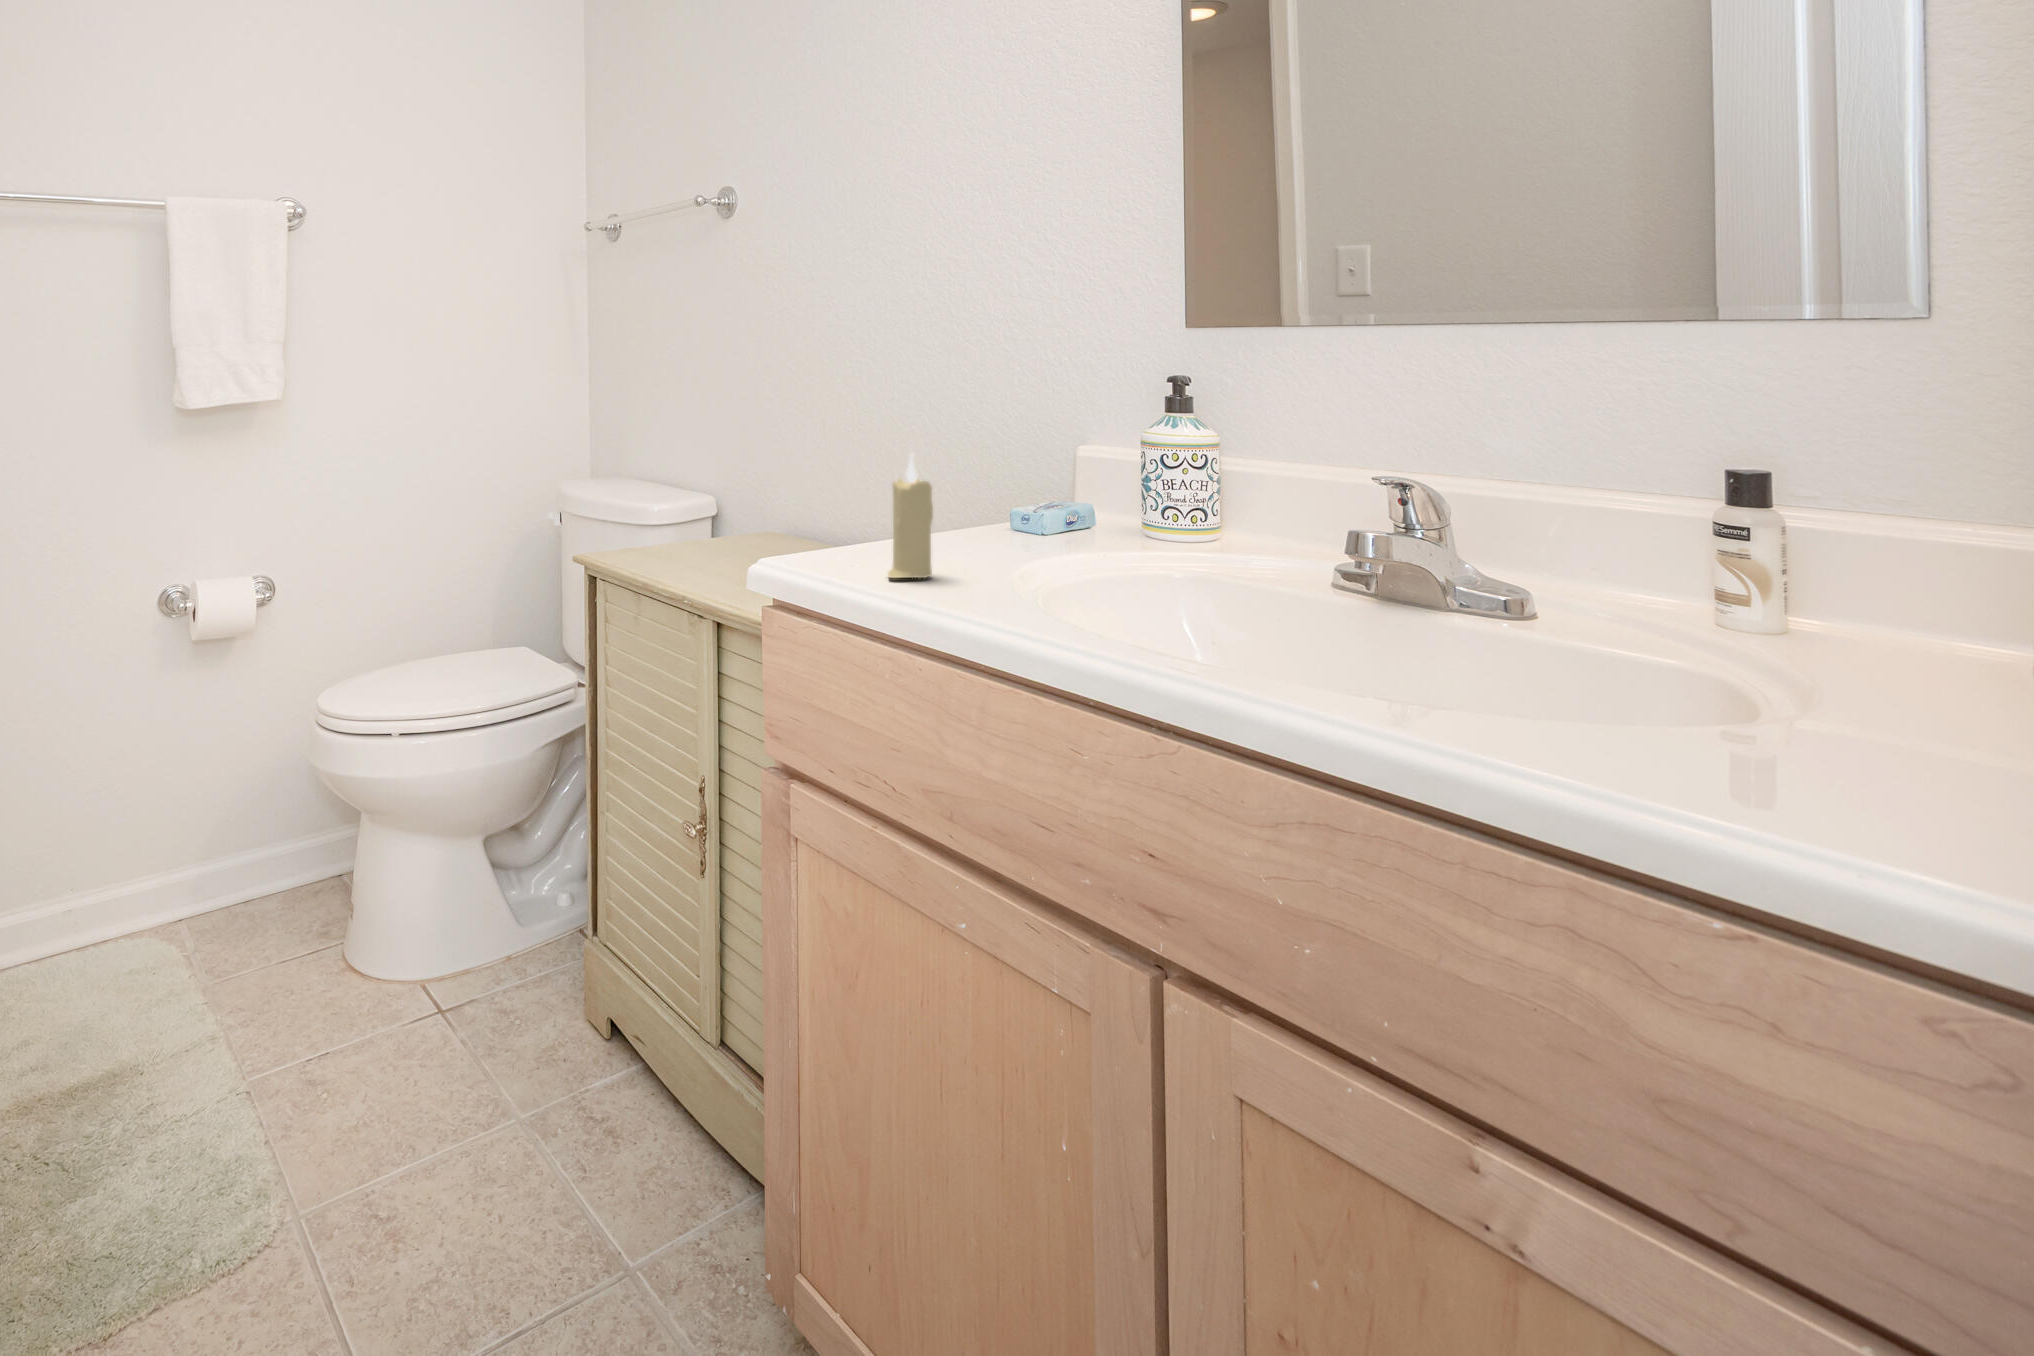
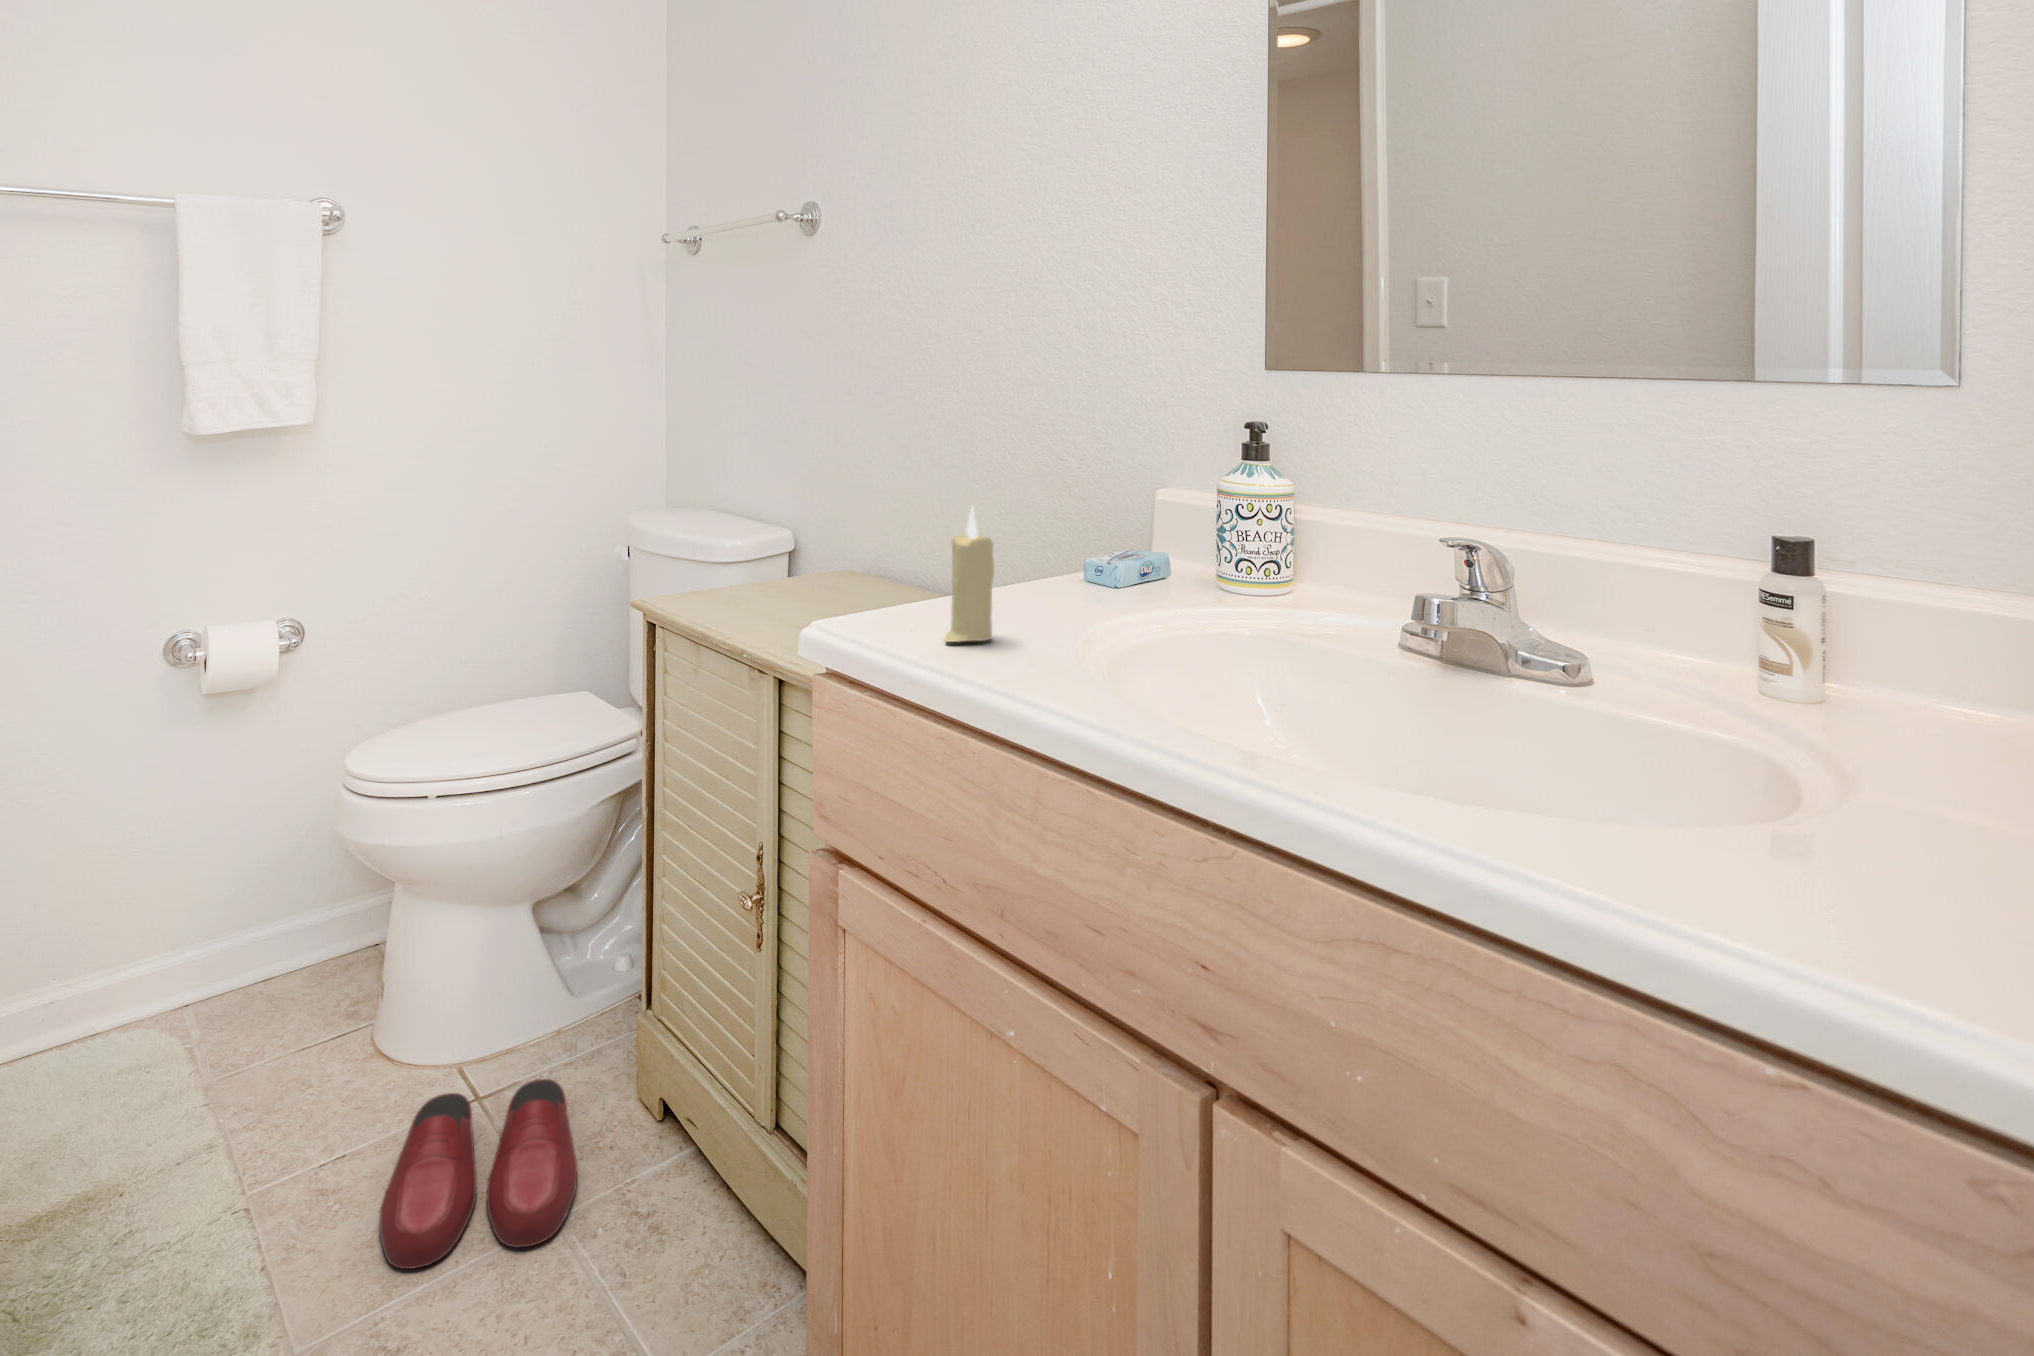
slippers: none [367,995,537,1152] -> present [380,1079,577,1269]

